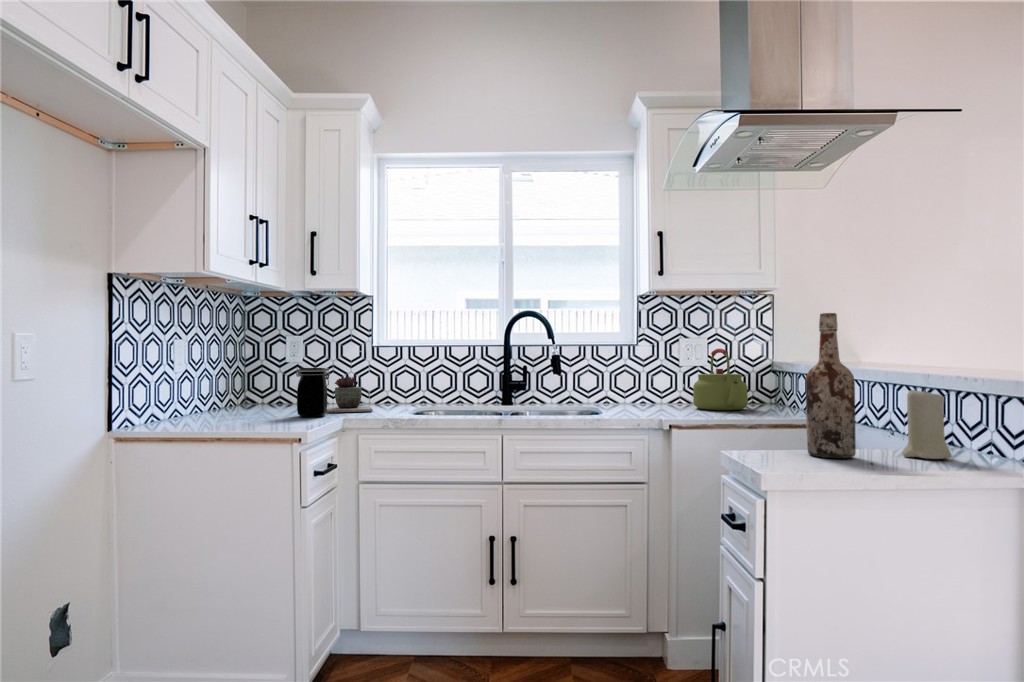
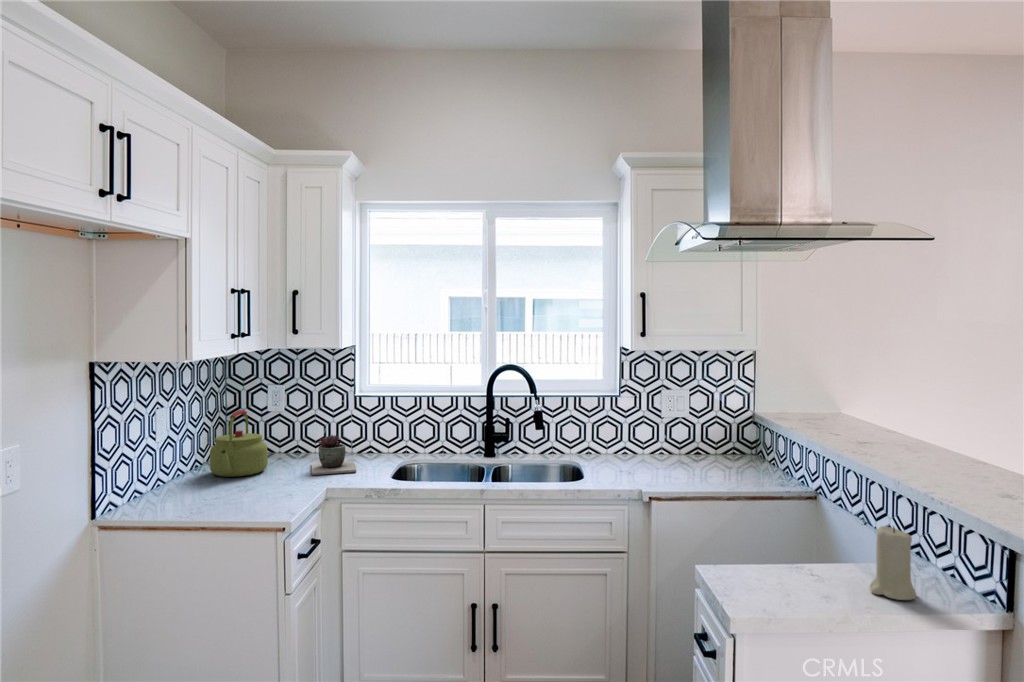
wine bottle: present [805,313,856,458] -> none [780,456,826,602]
kettle: present [693,349,748,410] -> present [210,410,268,477]
jar: present [296,368,330,417] -> none [279,434,313,486]

